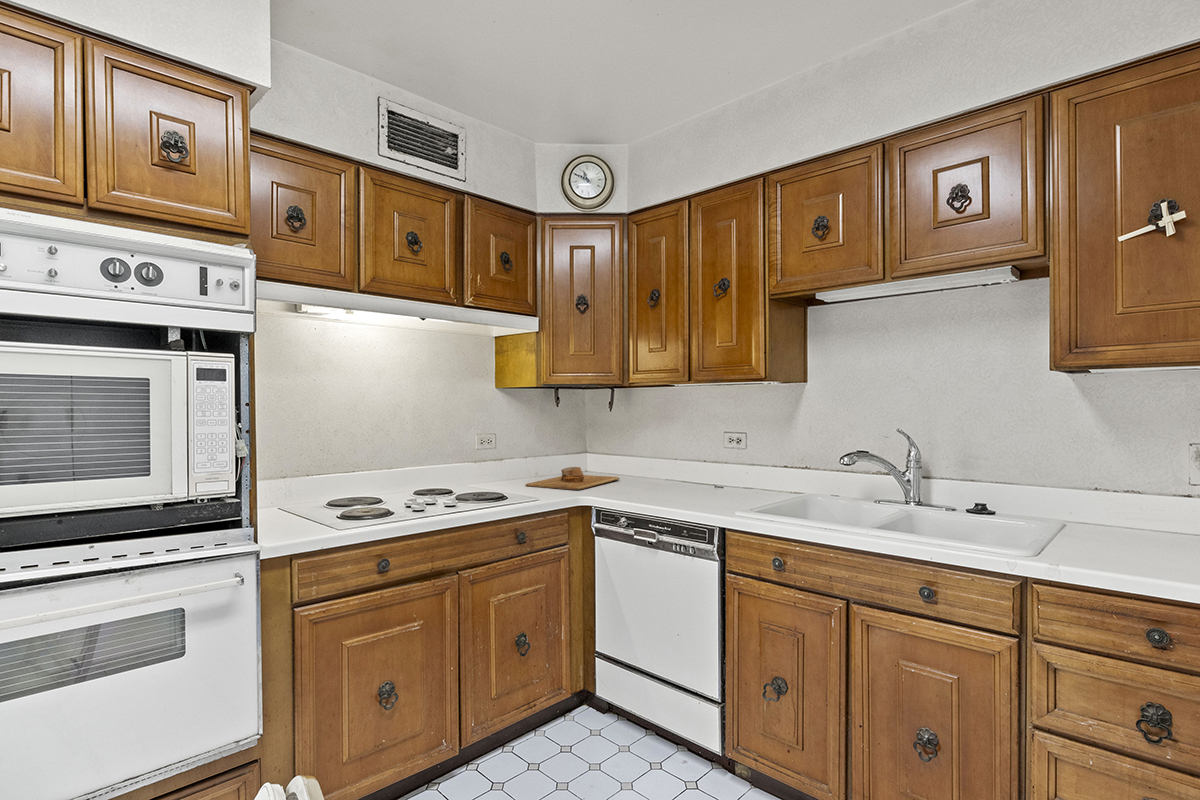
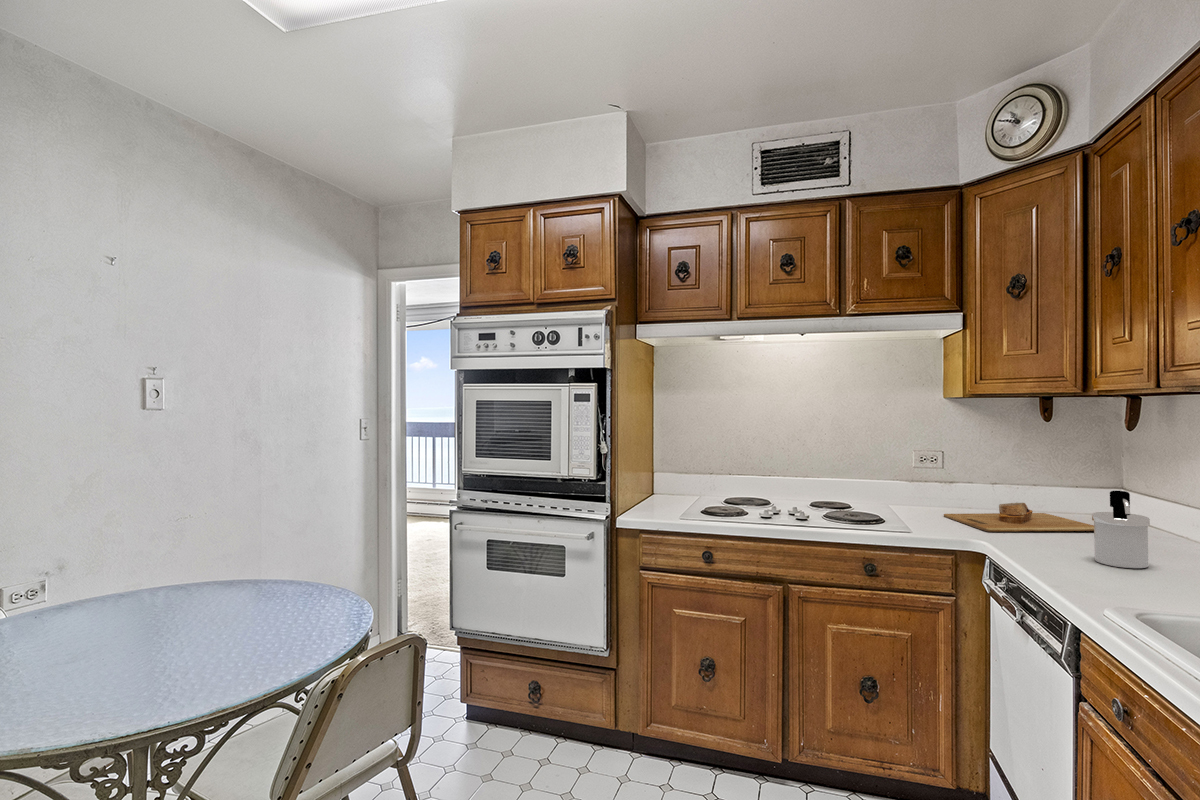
soap dispenser: none [659,446,693,495] -> present [1092,491,1150,568]

